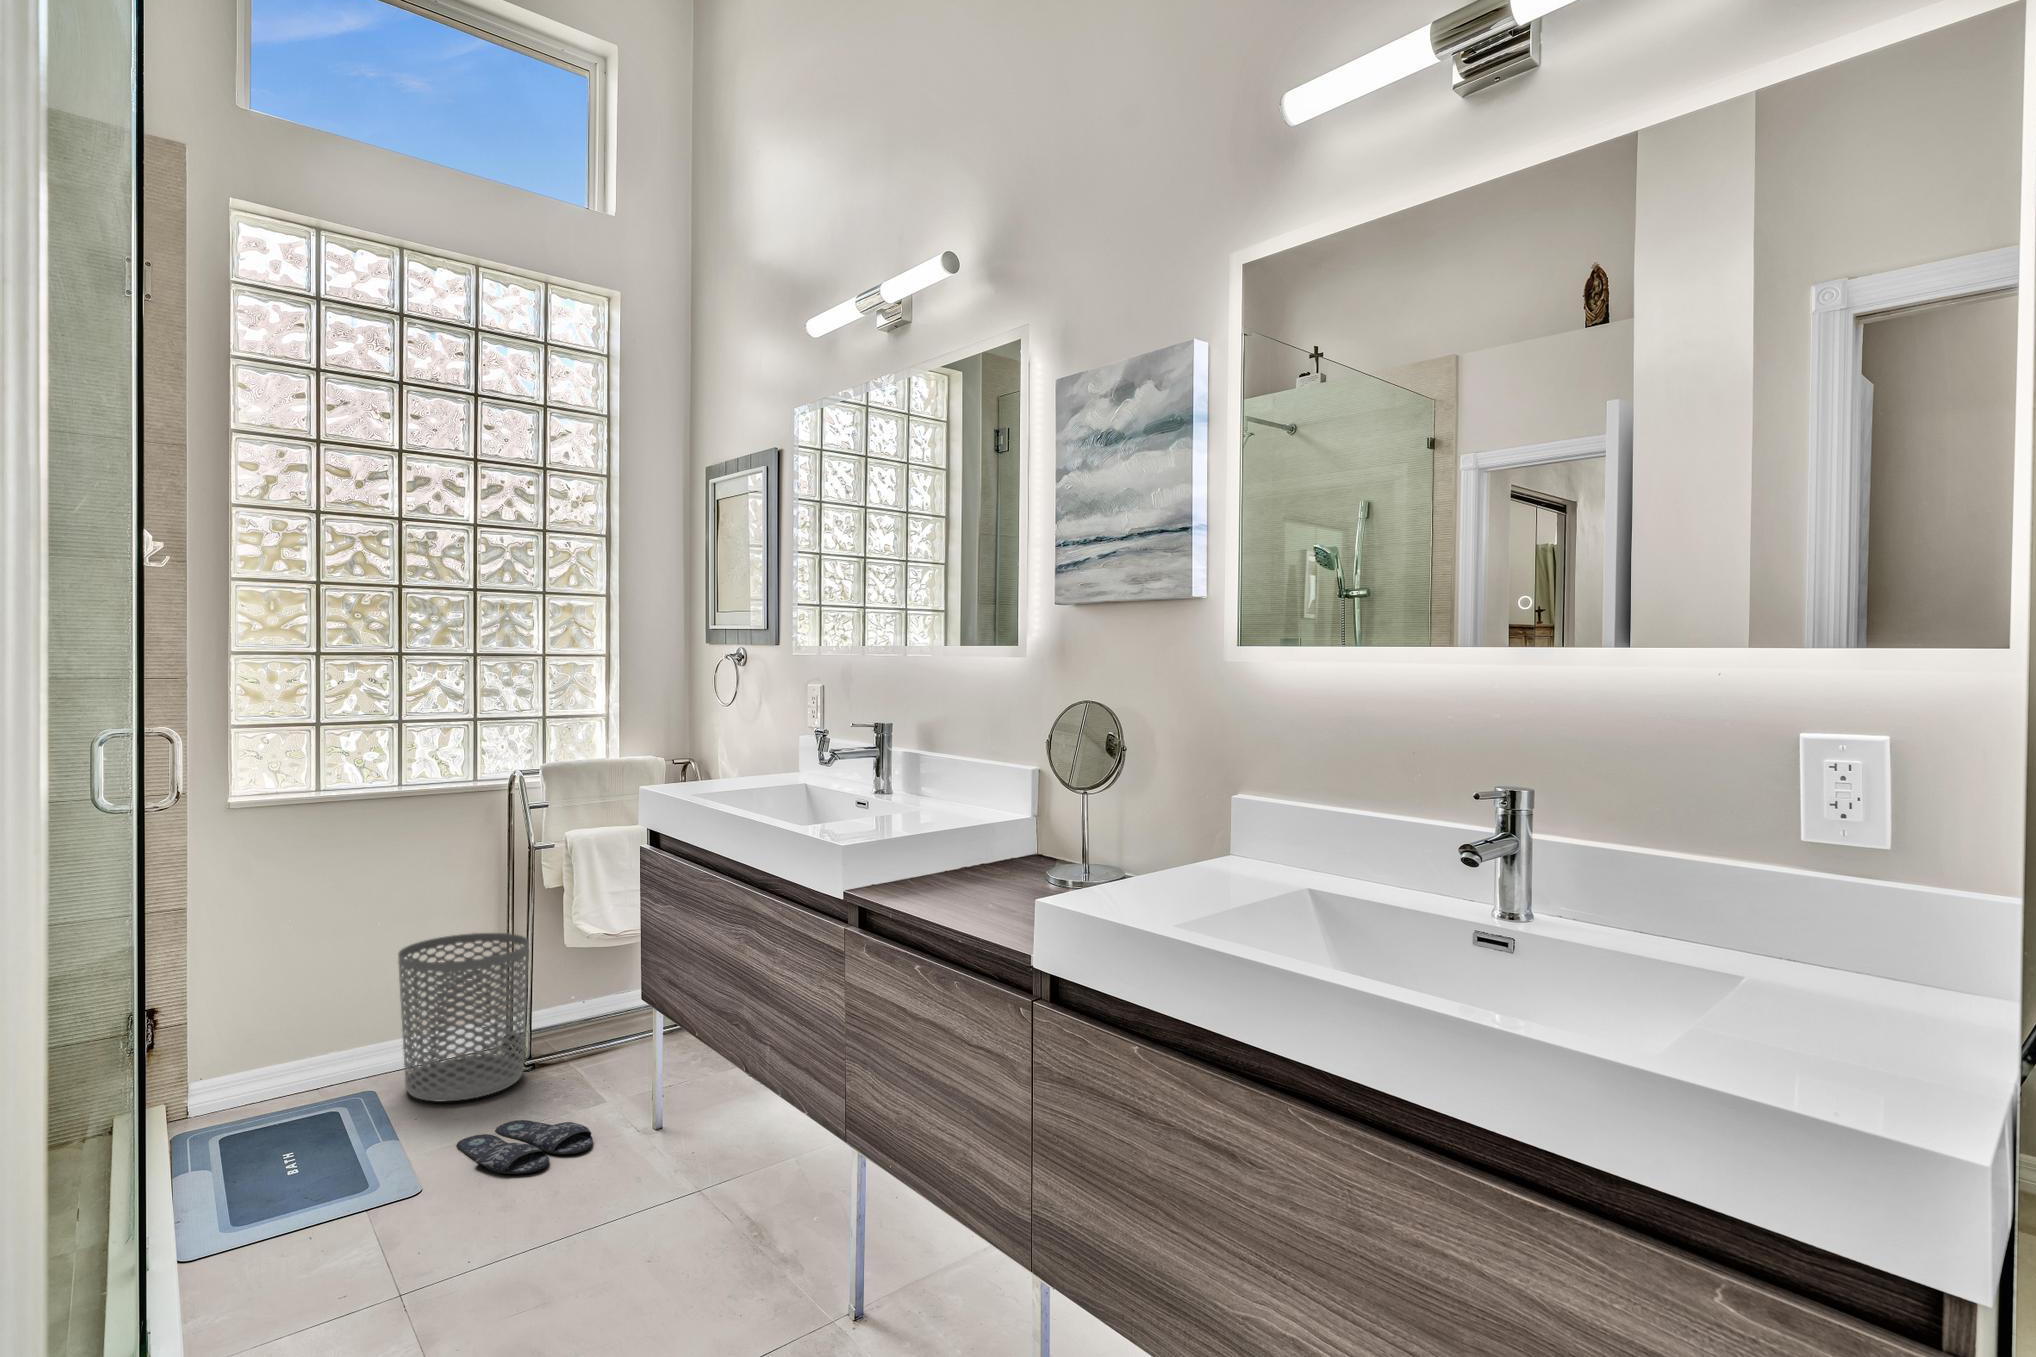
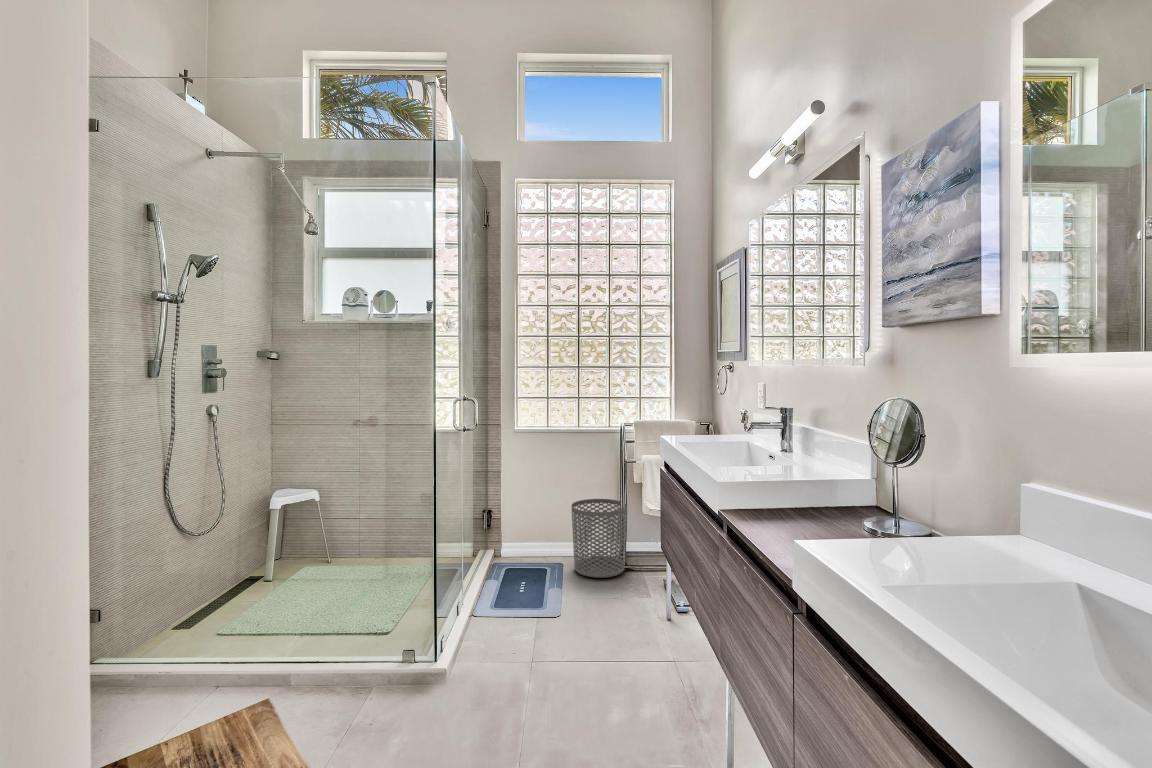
slippers: present [456,1120,593,1174] -> none [583,593,640,622]

